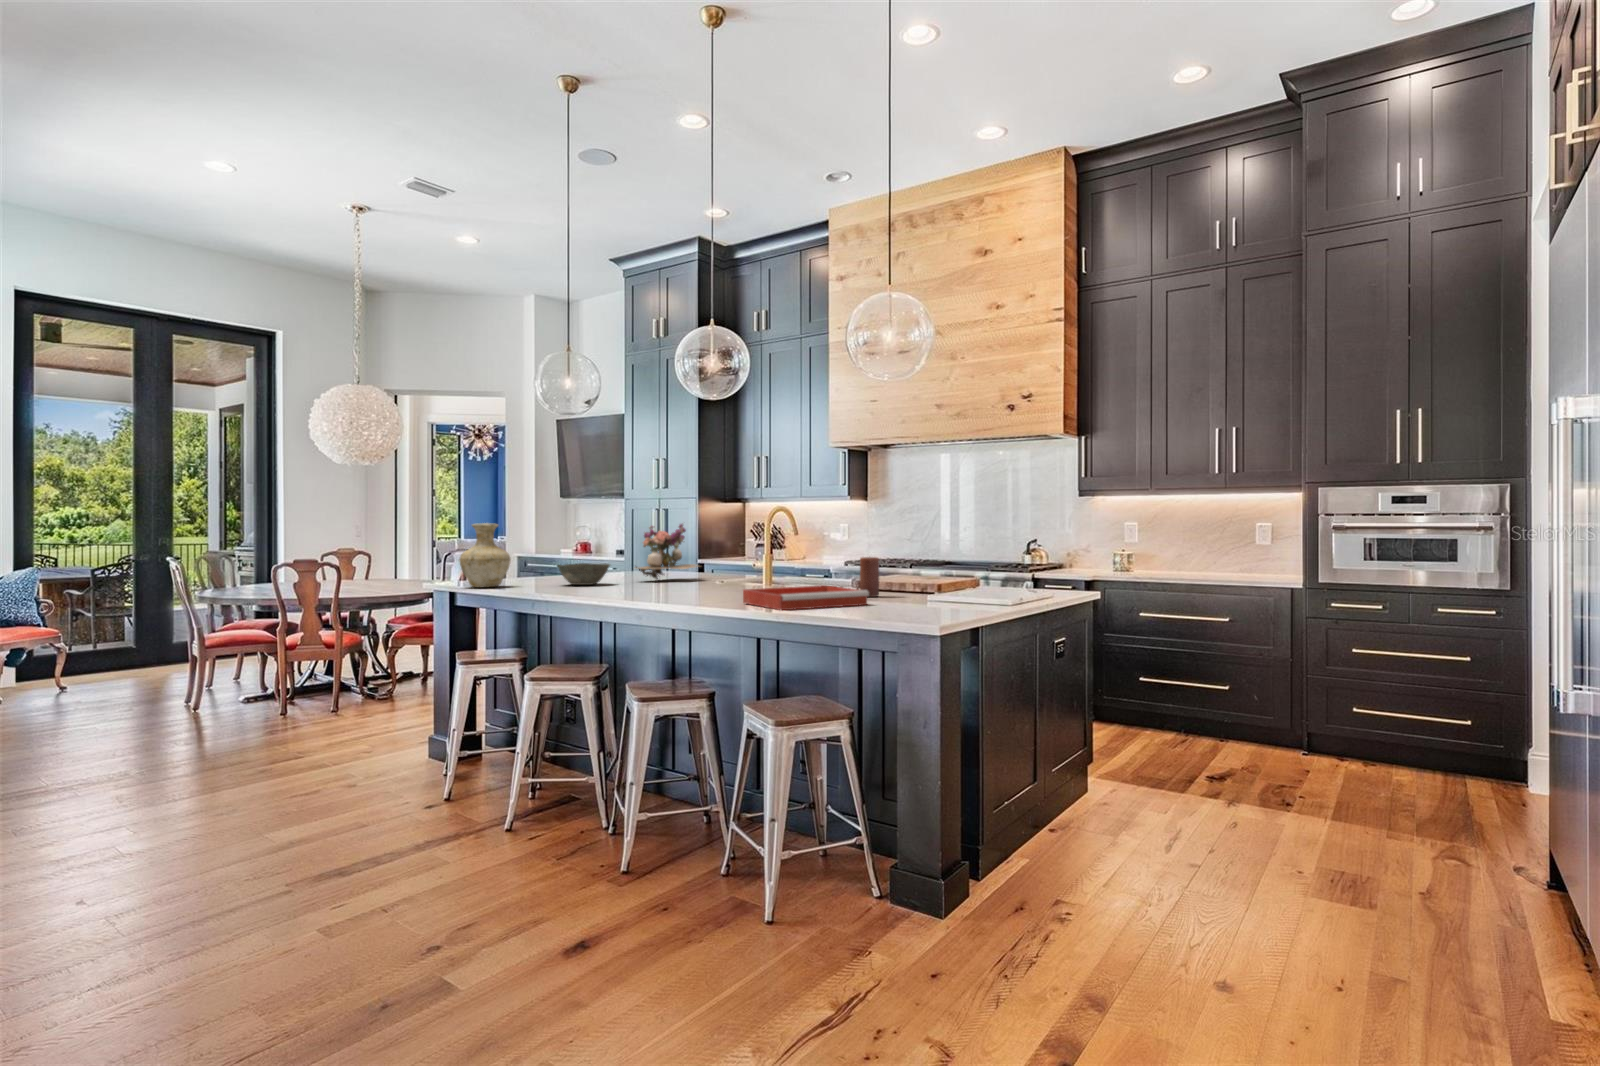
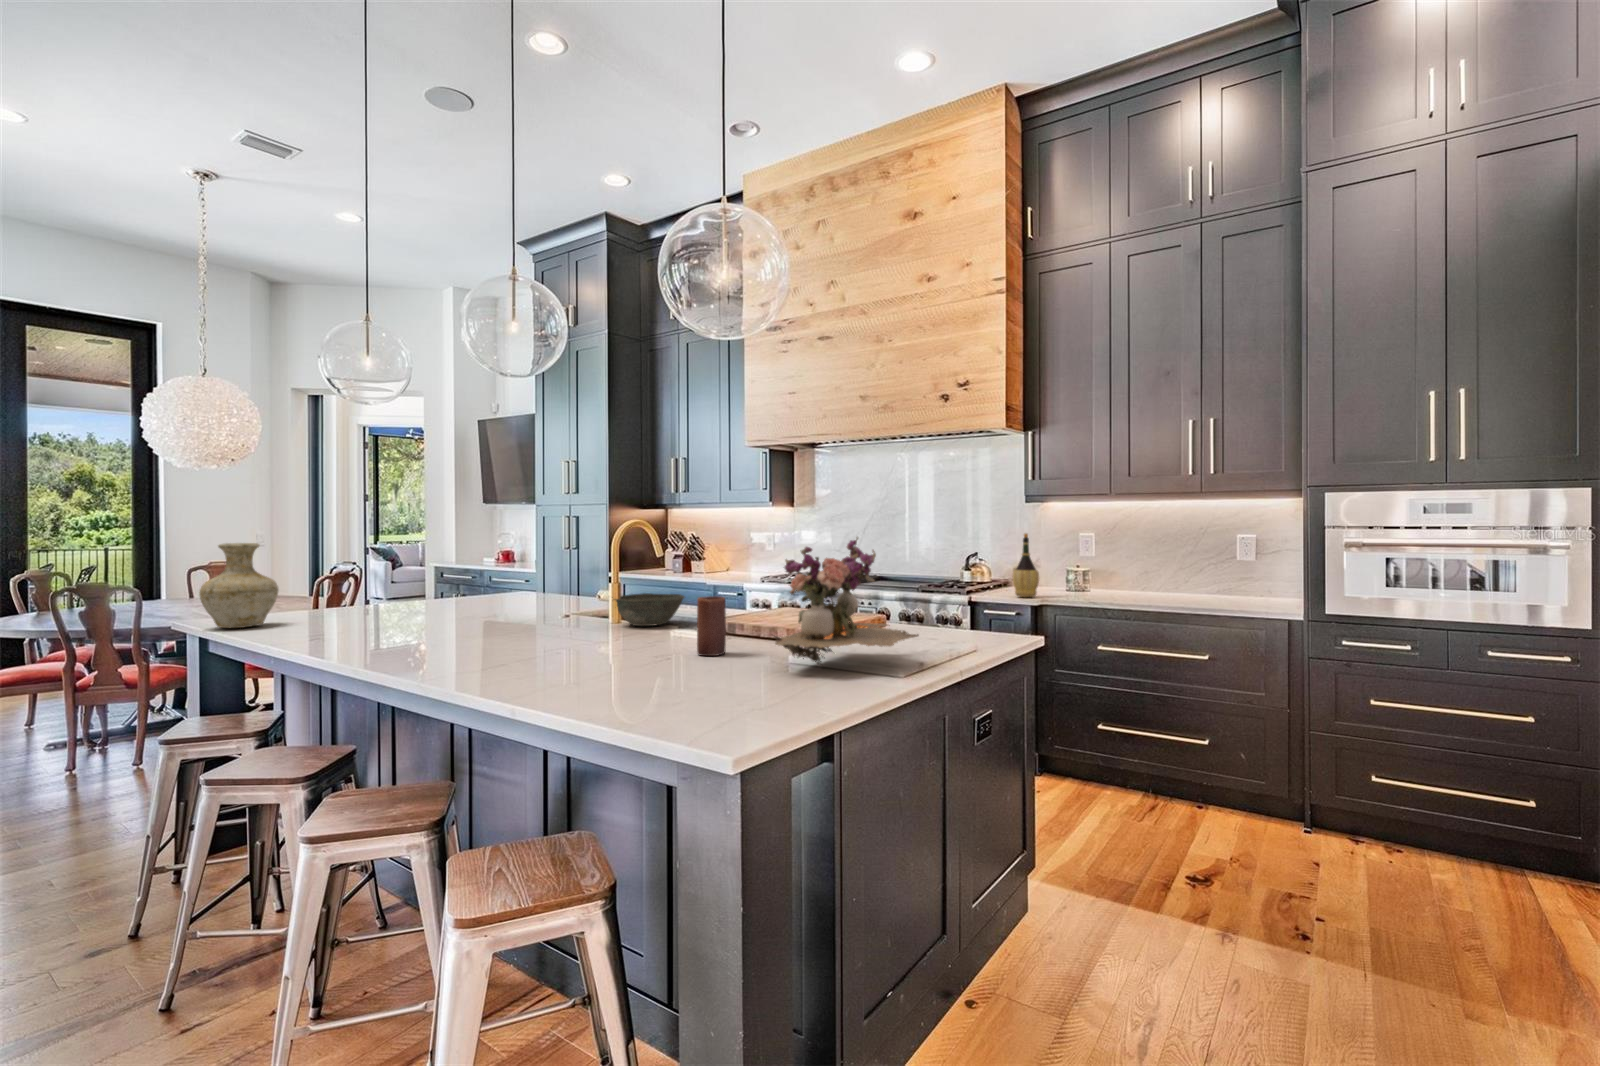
wine bottle: none [1069,521,1092,574] -> present [1013,534,1039,597]
flower arrangement: present [635,524,699,579] -> present [775,537,918,665]
bowl: present [558,563,610,585] -> present [614,593,685,626]
tray: present [743,586,869,610] -> none [491,642,680,702]

